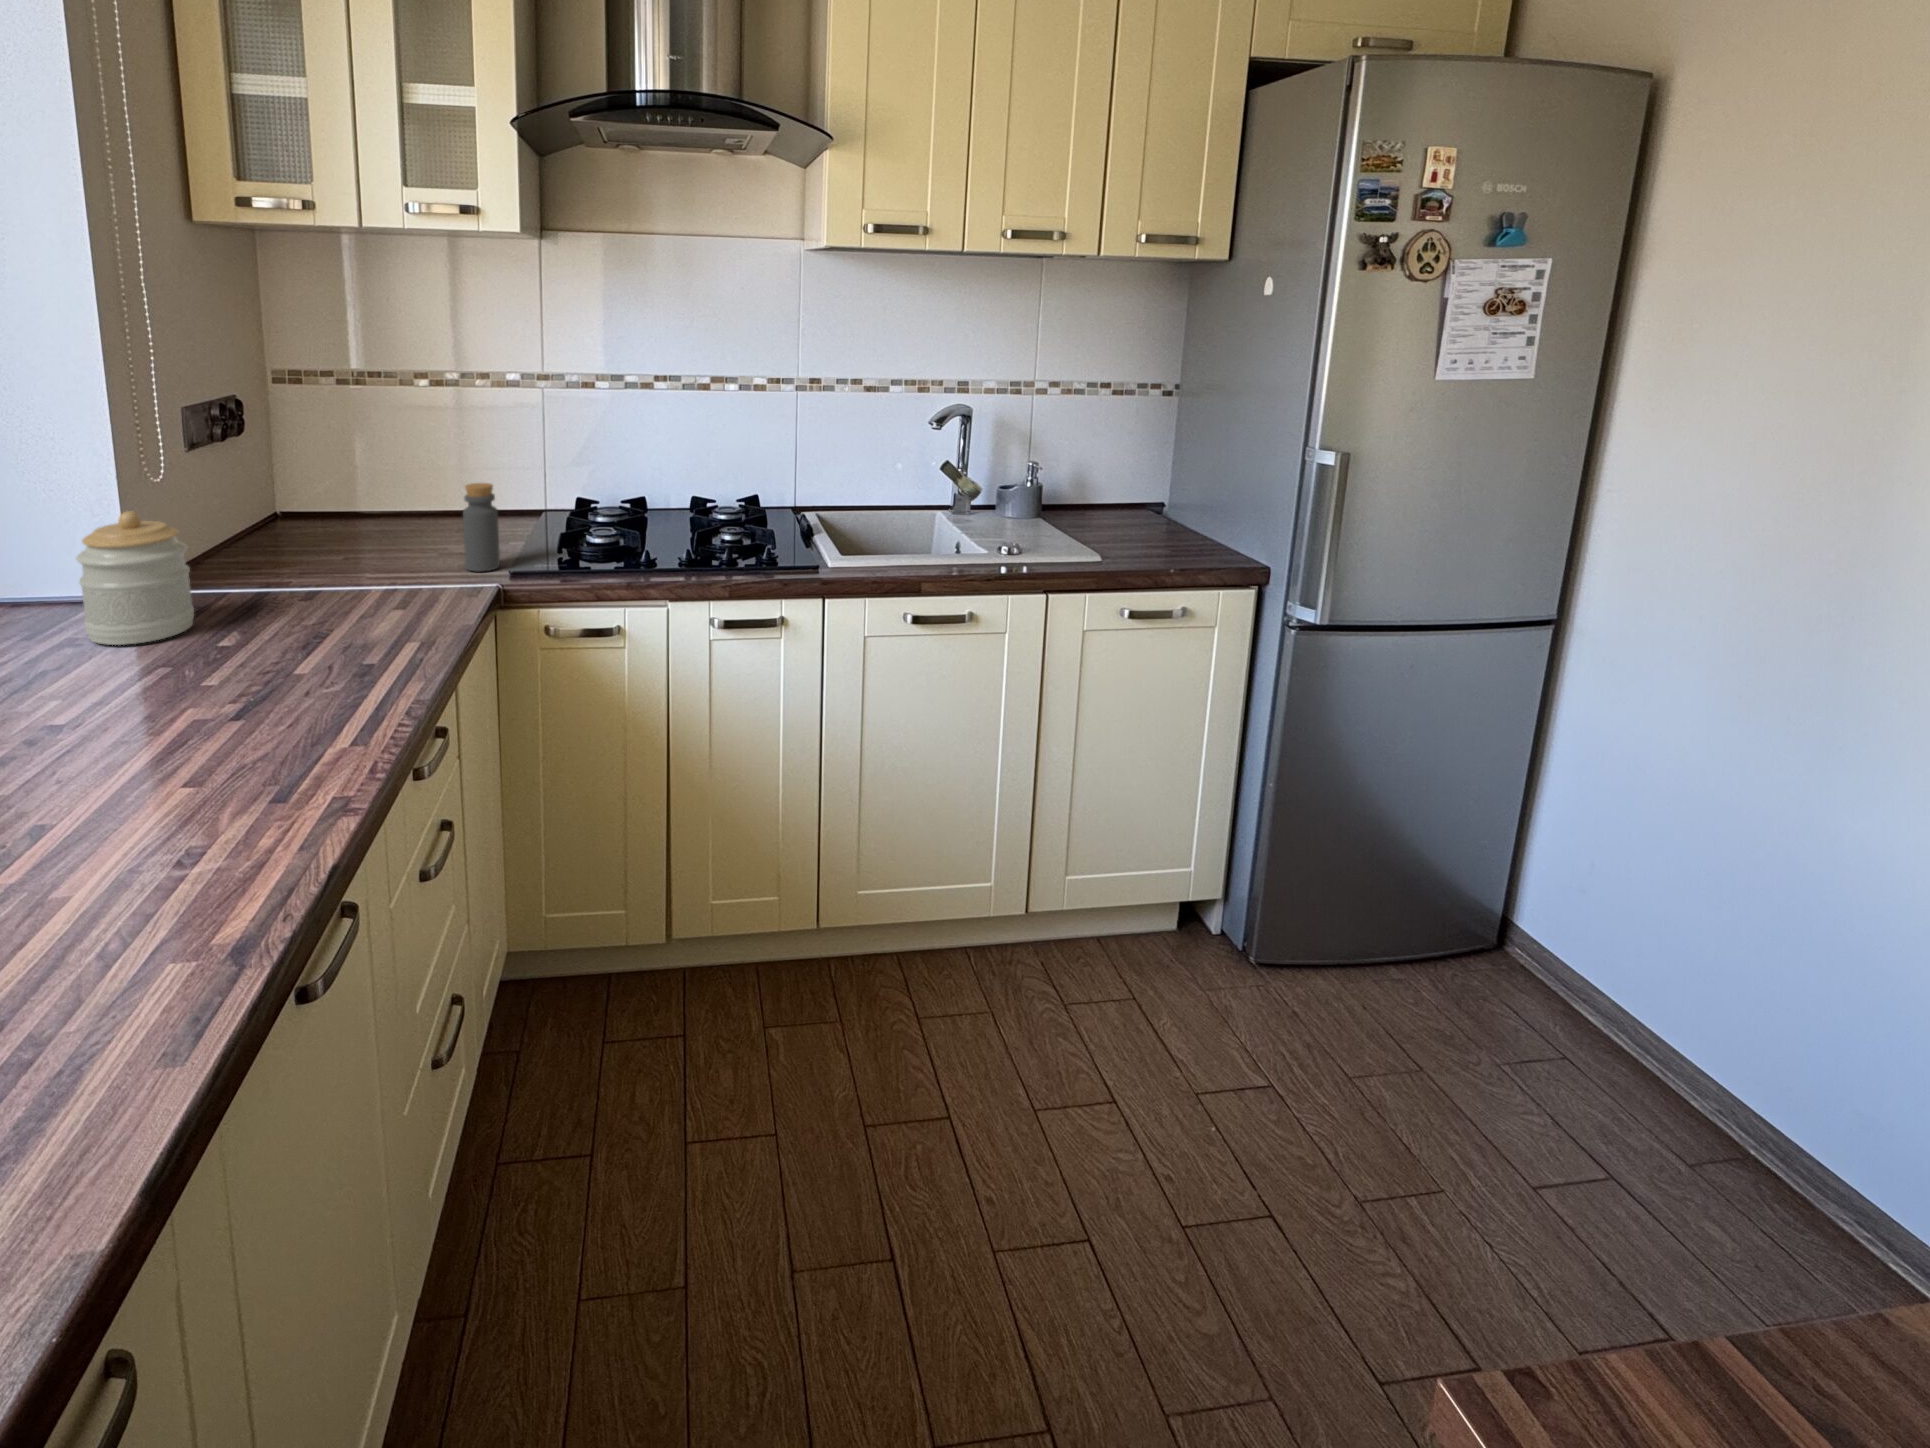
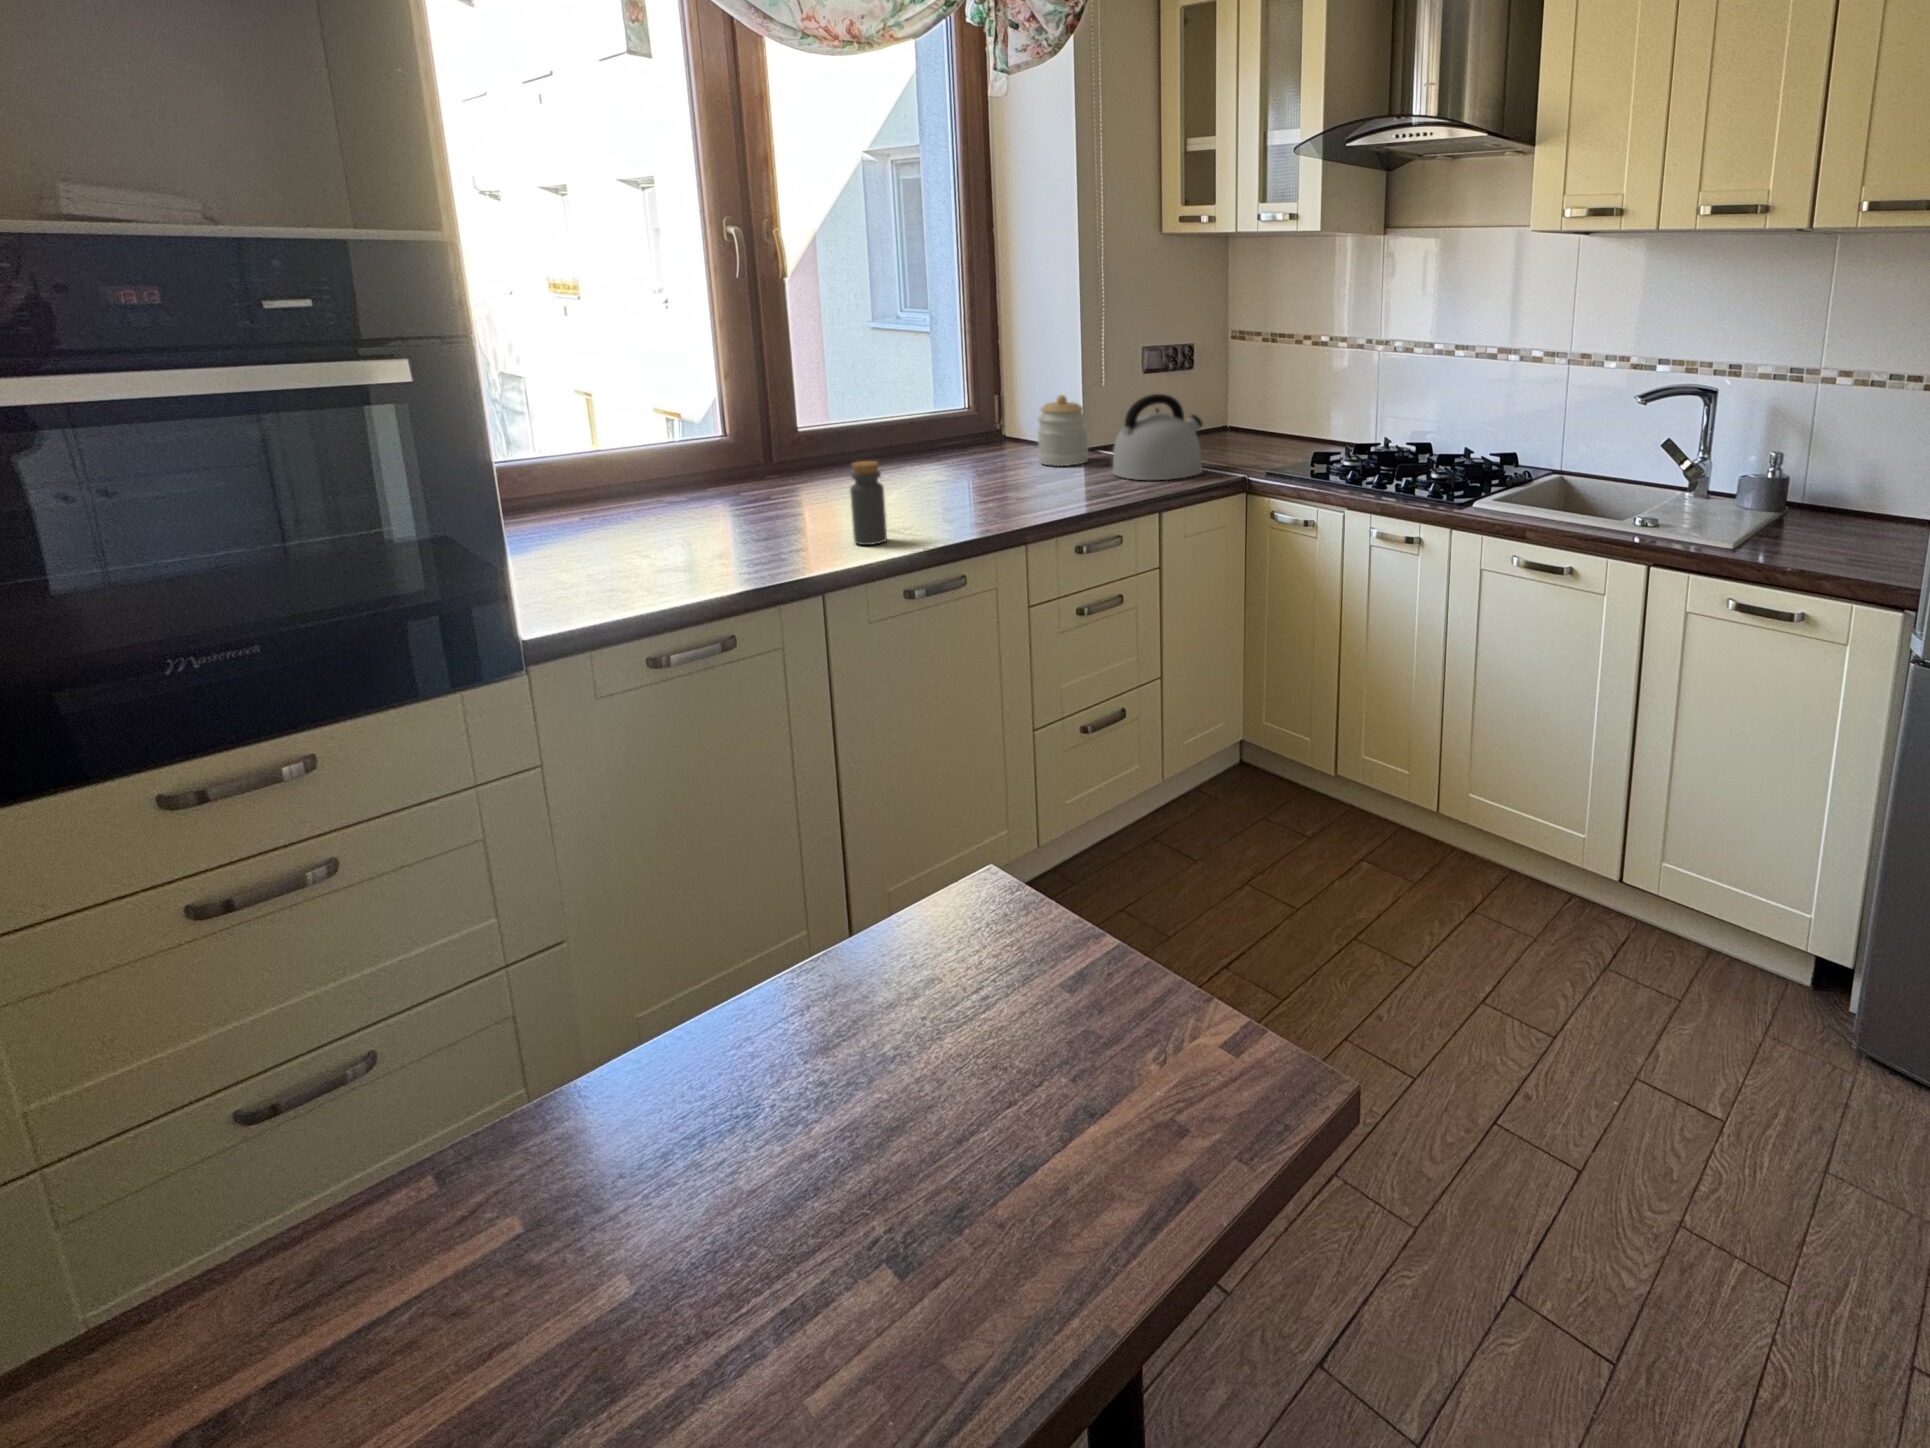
bottle: present [463,483,500,571] -> present [850,461,887,545]
kettle: none [280,486,437,635] -> present [1112,394,1203,480]

